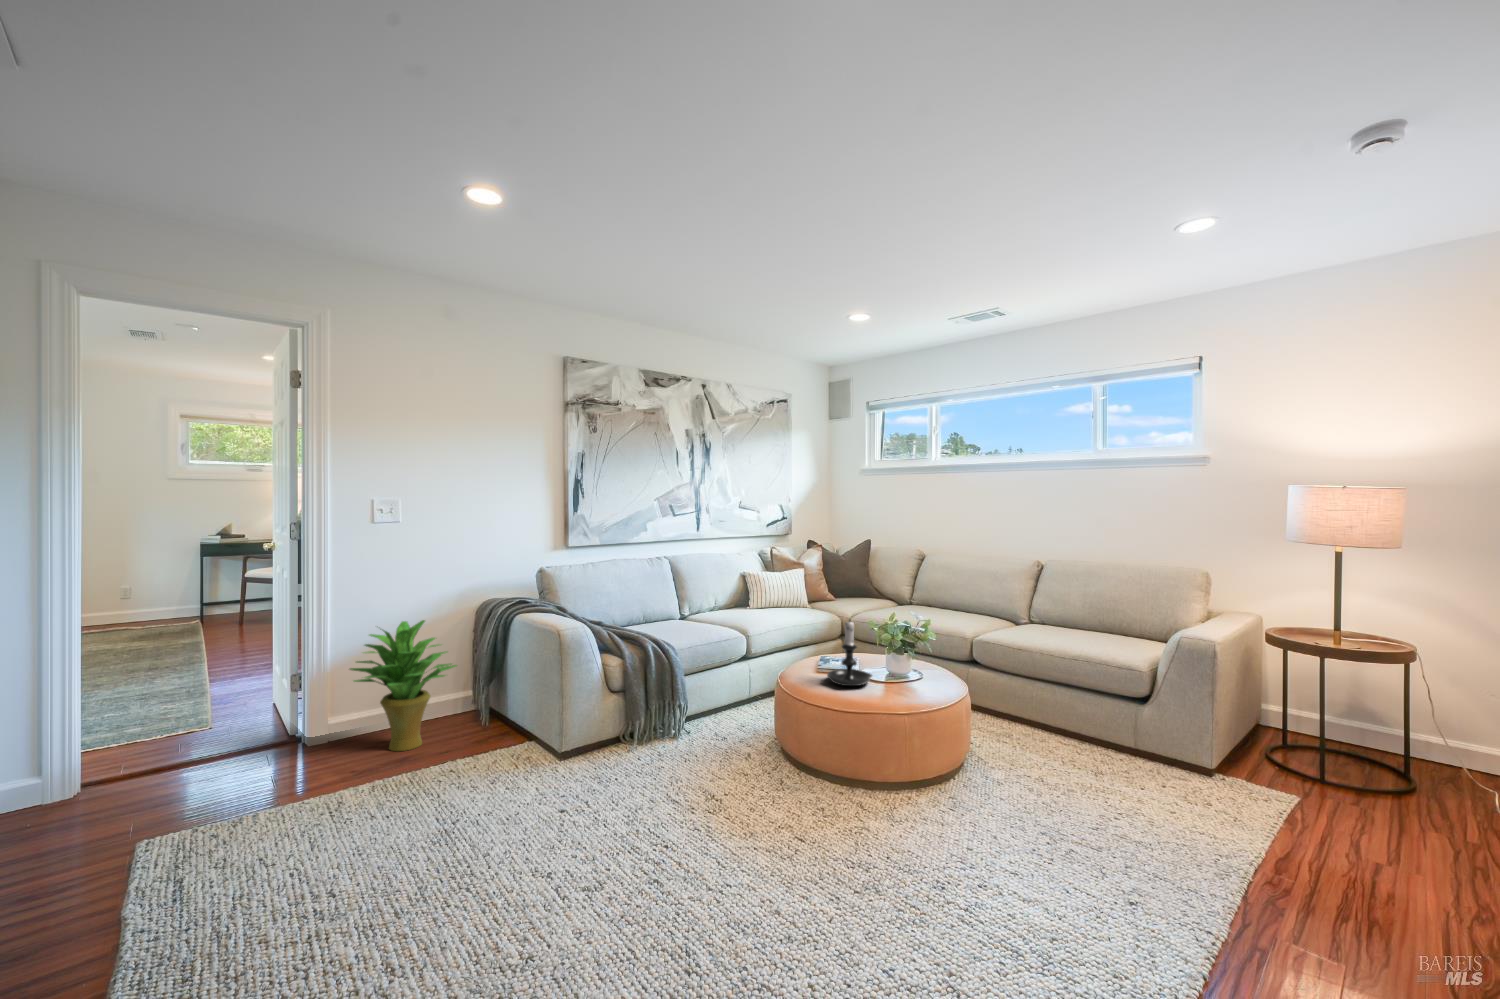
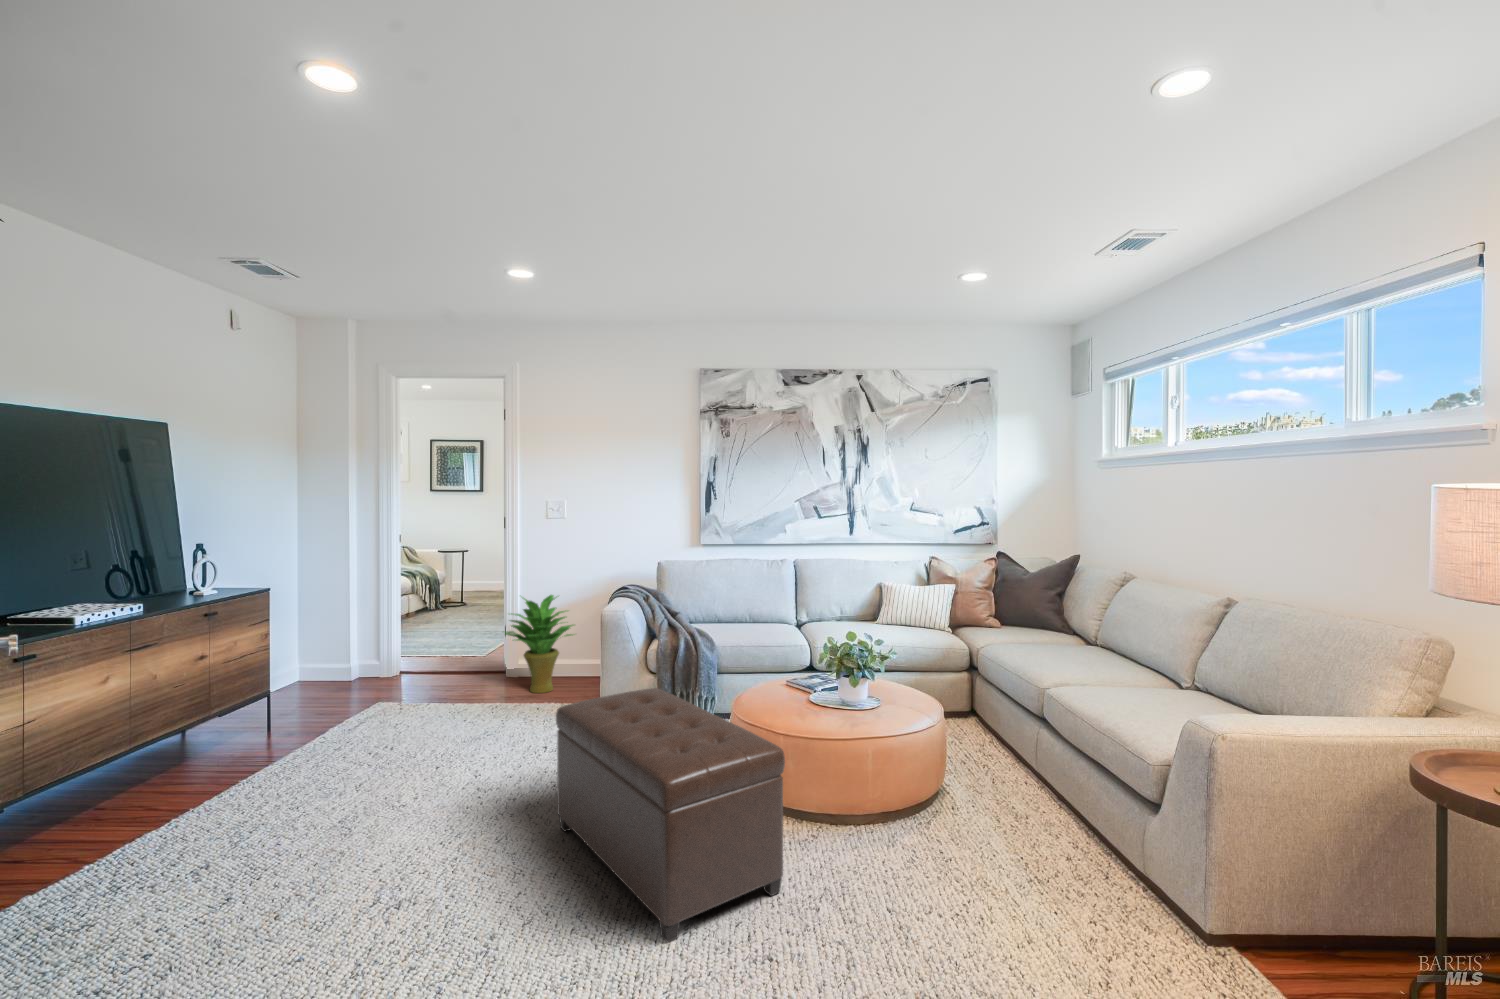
candle holder: present [827,622,872,686] -> none [773,638,823,716]
ottoman: none [732,685,987,878] -> present [556,688,785,942]

